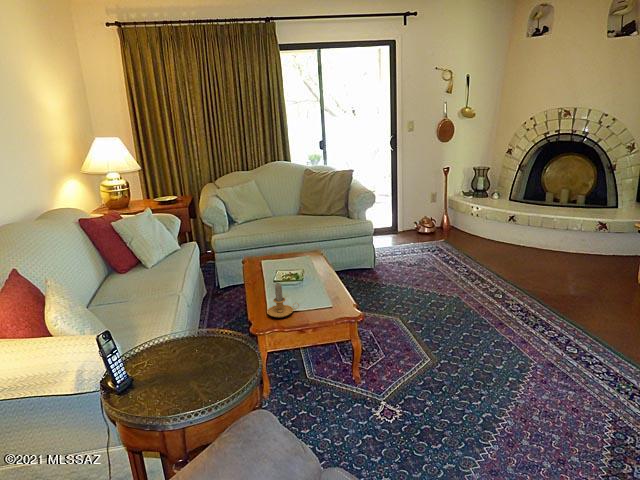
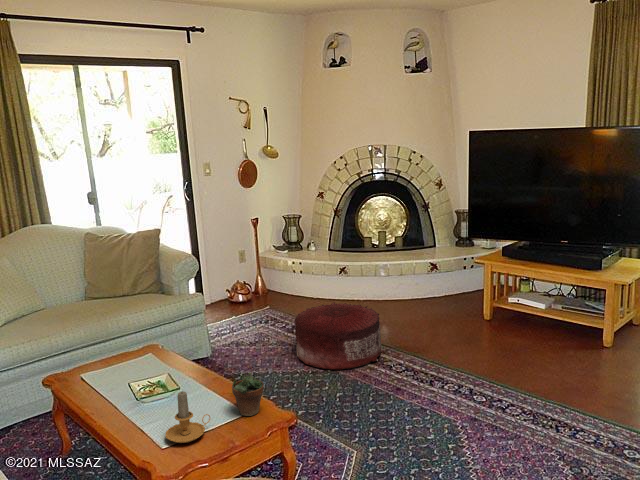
pouf: none [436,243,512,298] -> present [295,303,382,370]
succulent plant: none [318,274,341,311] -> present [232,363,264,416]

